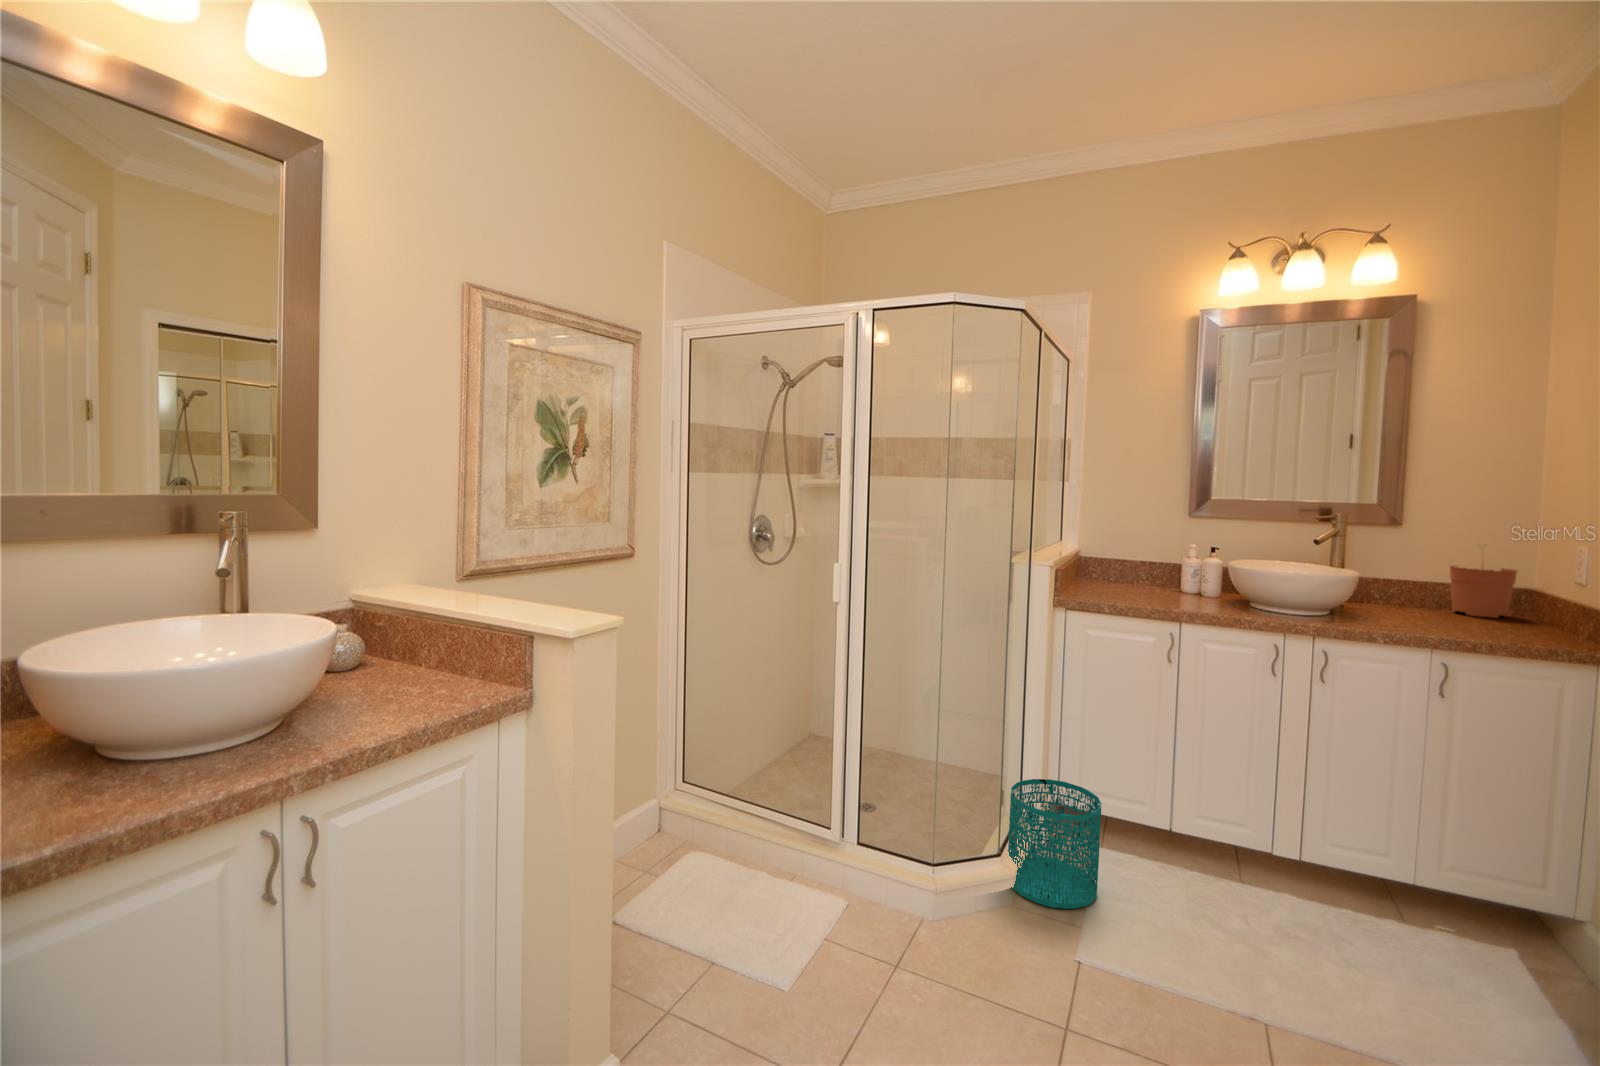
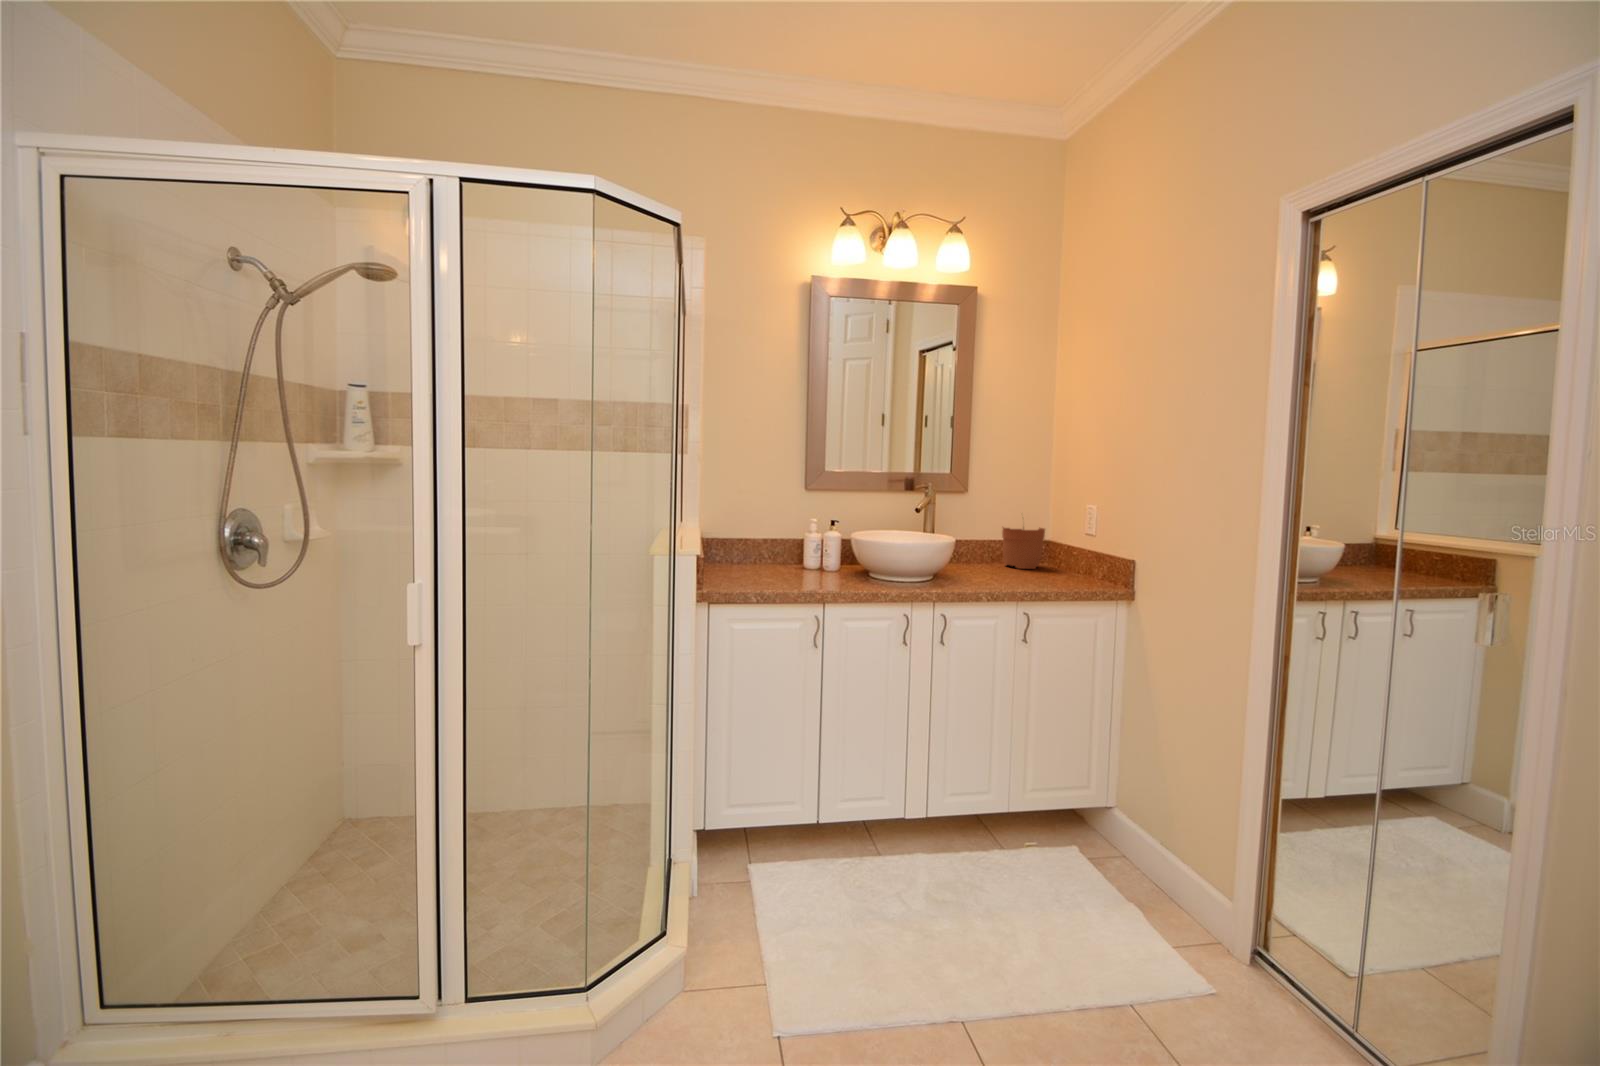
wastebasket: present [1008,779,1101,909] -> none [665,807,769,973]

